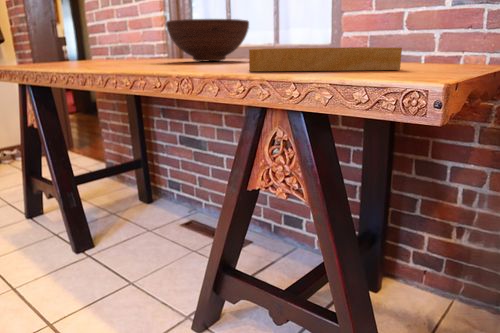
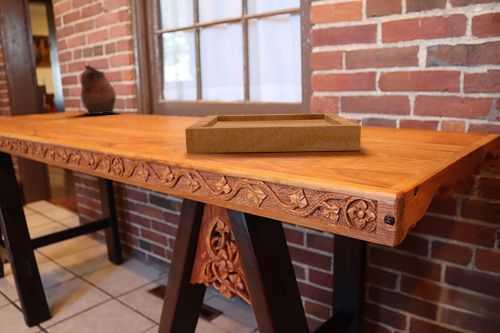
ceramic pitcher: none [112,11,154,59] -> present [81,65,119,114]
fruit bowl: present [166,19,249,61] -> none [125,78,216,121]

